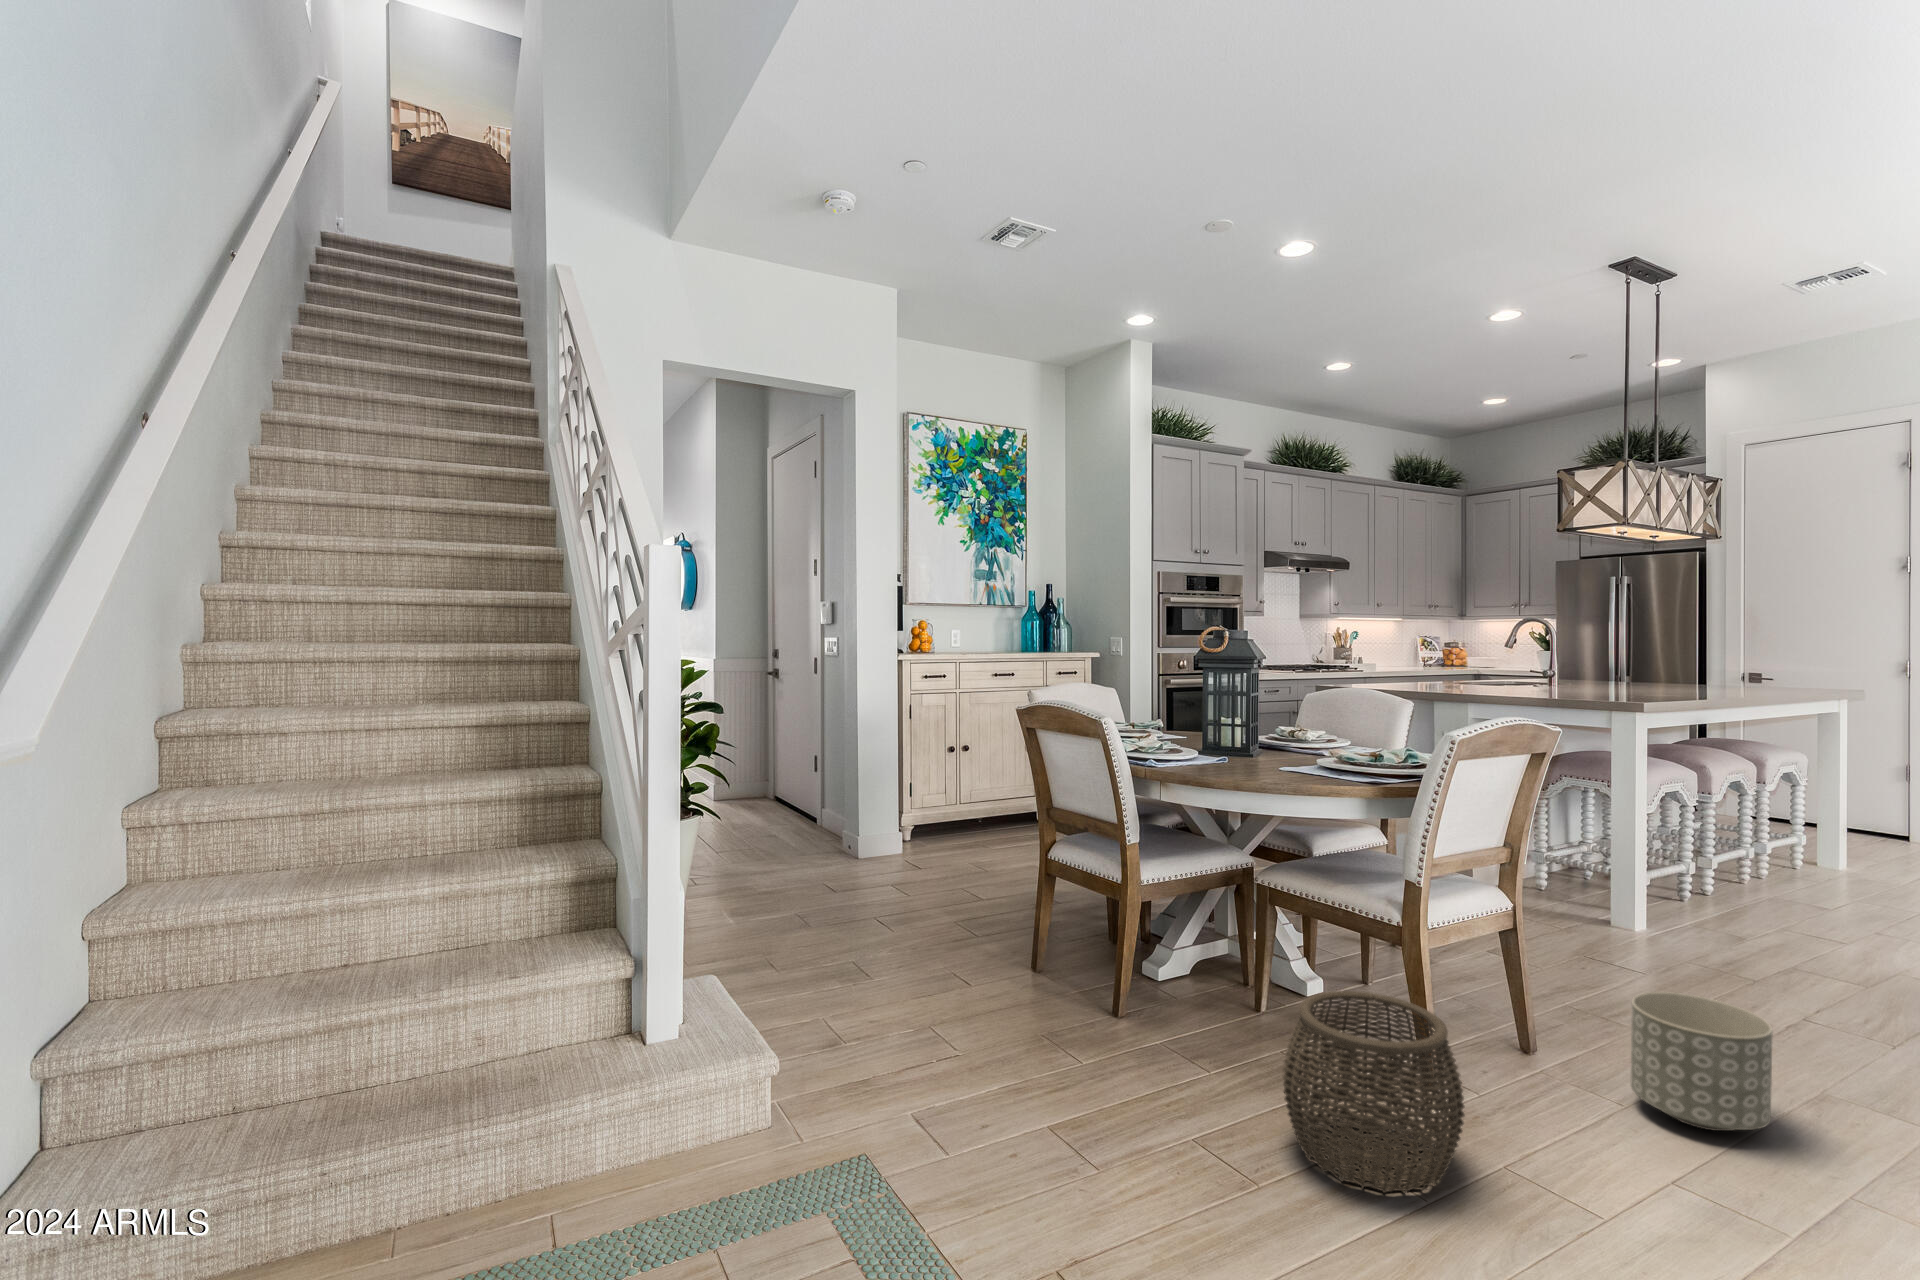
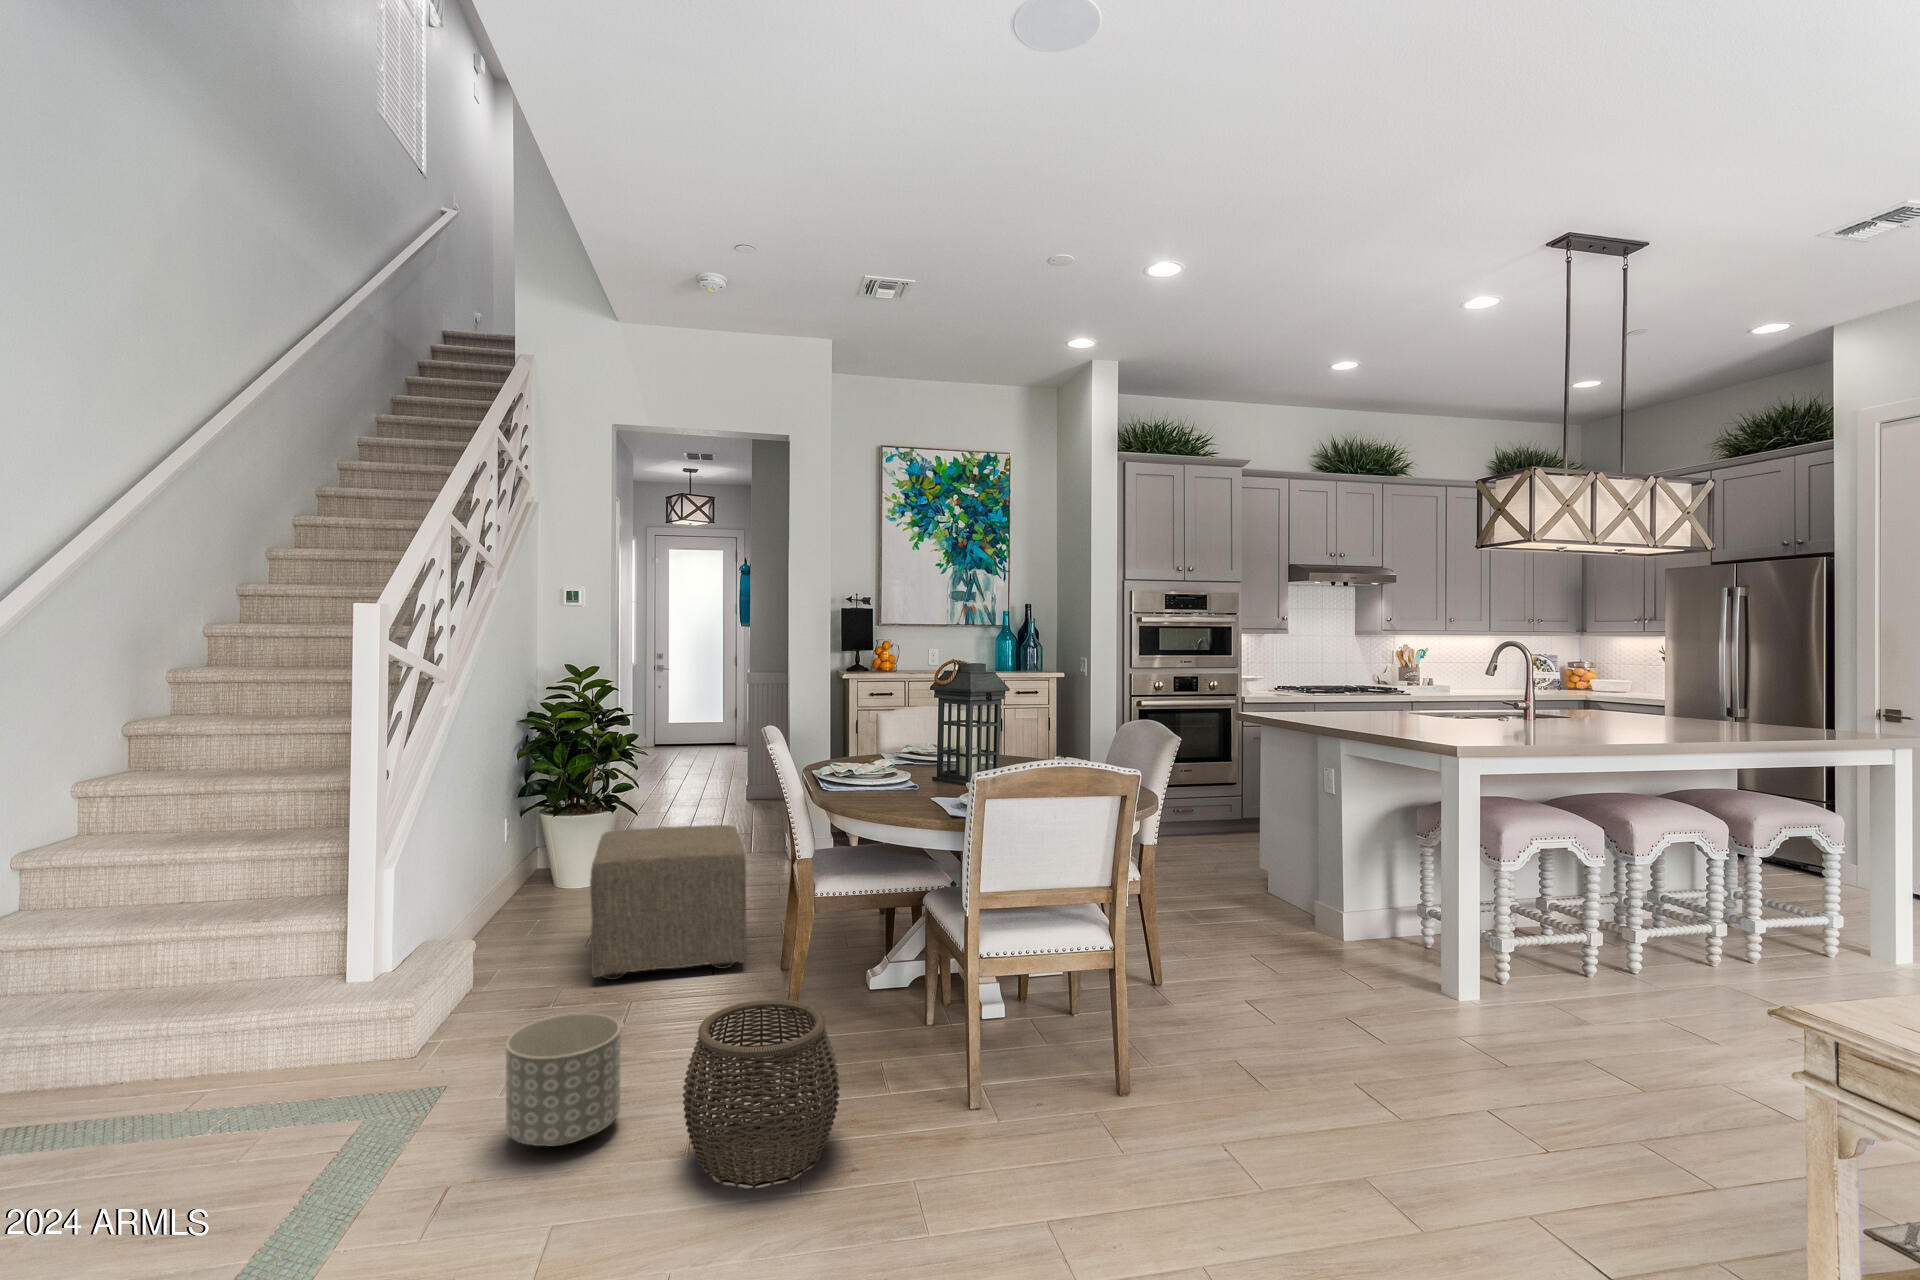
ottoman: none [810,820,1024,1005] -> present [590,825,747,980]
planter: present [1630,992,1773,1131] -> present [506,1013,620,1146]

